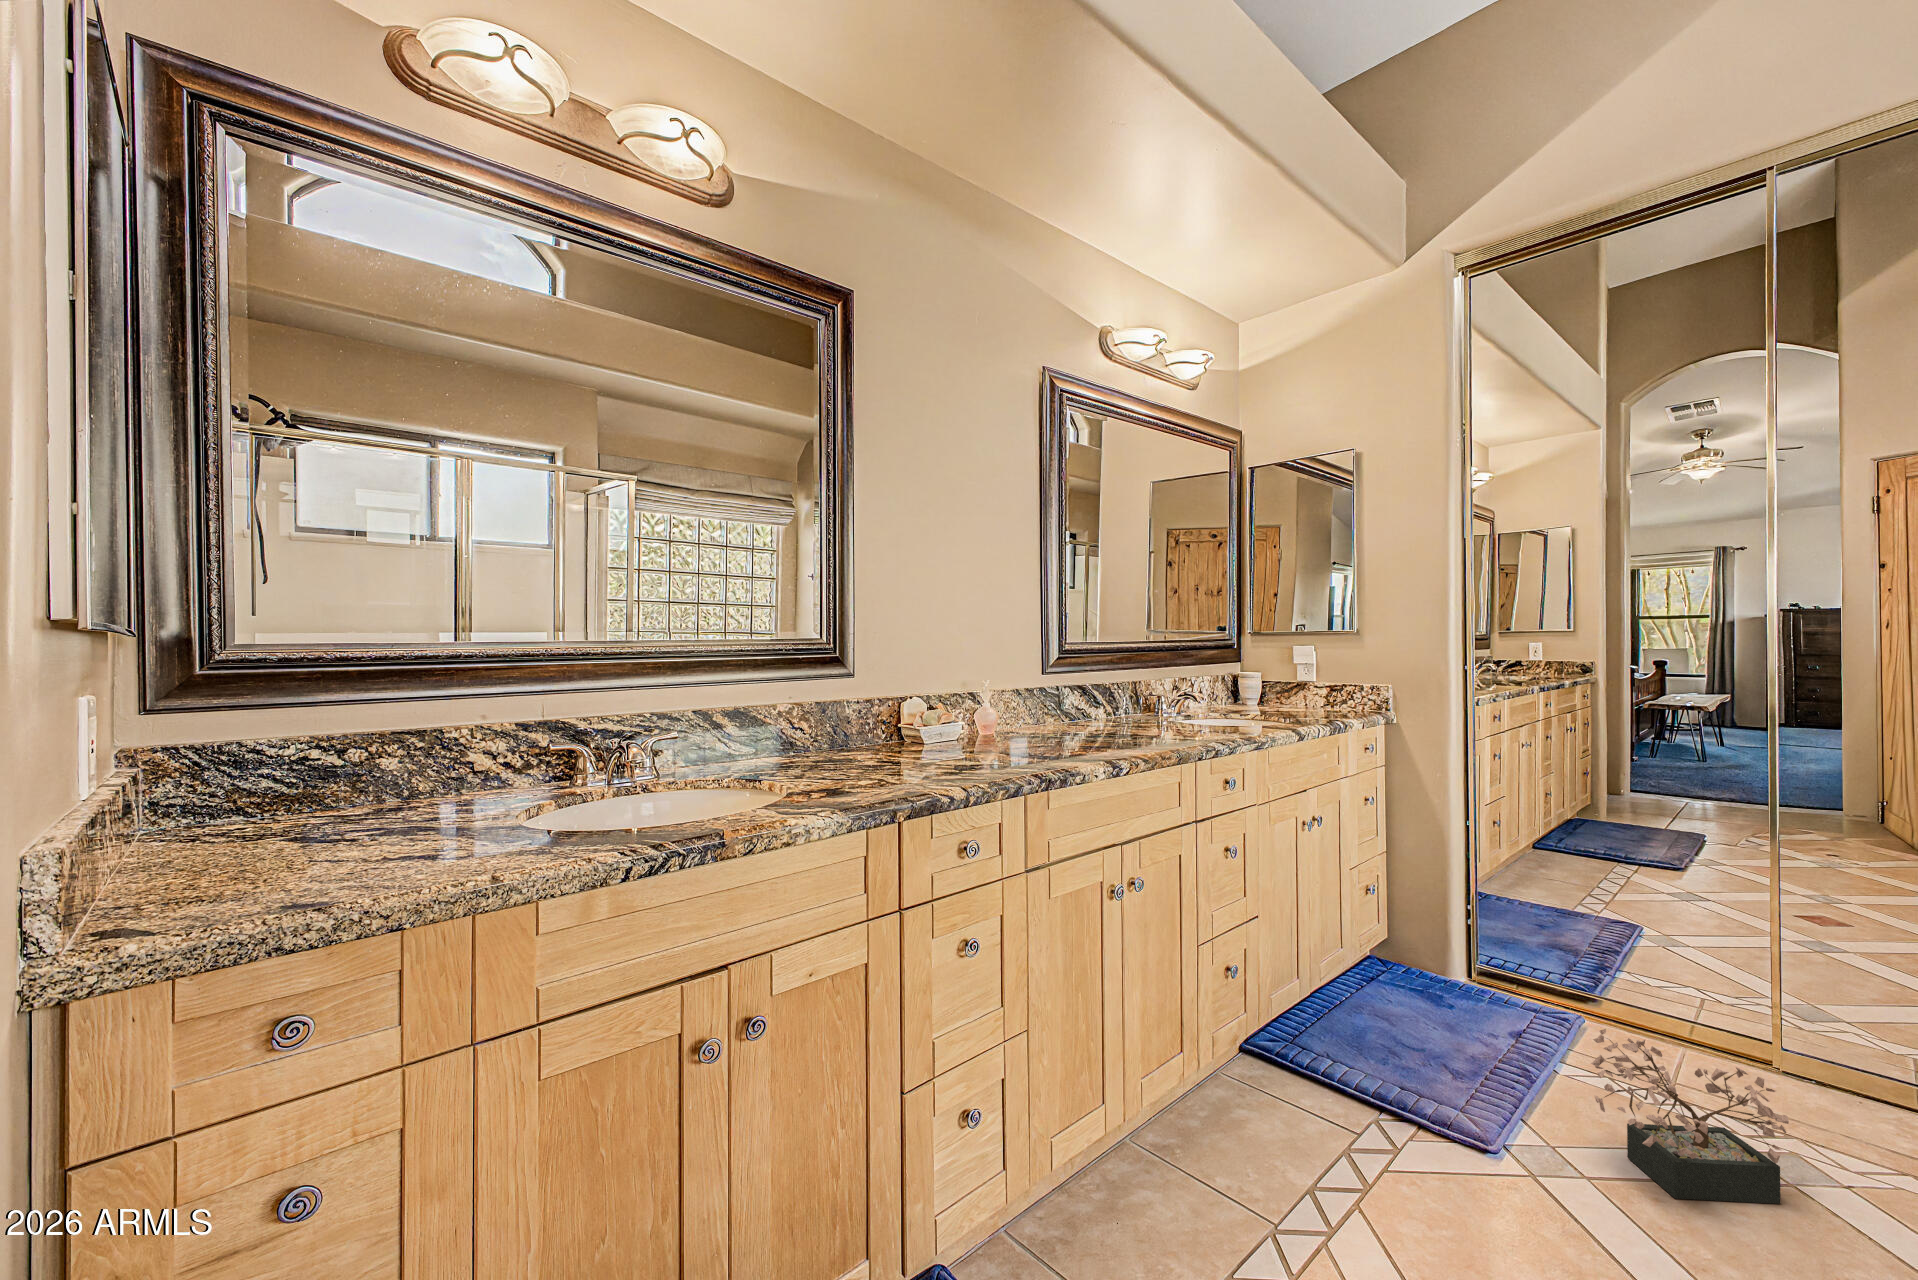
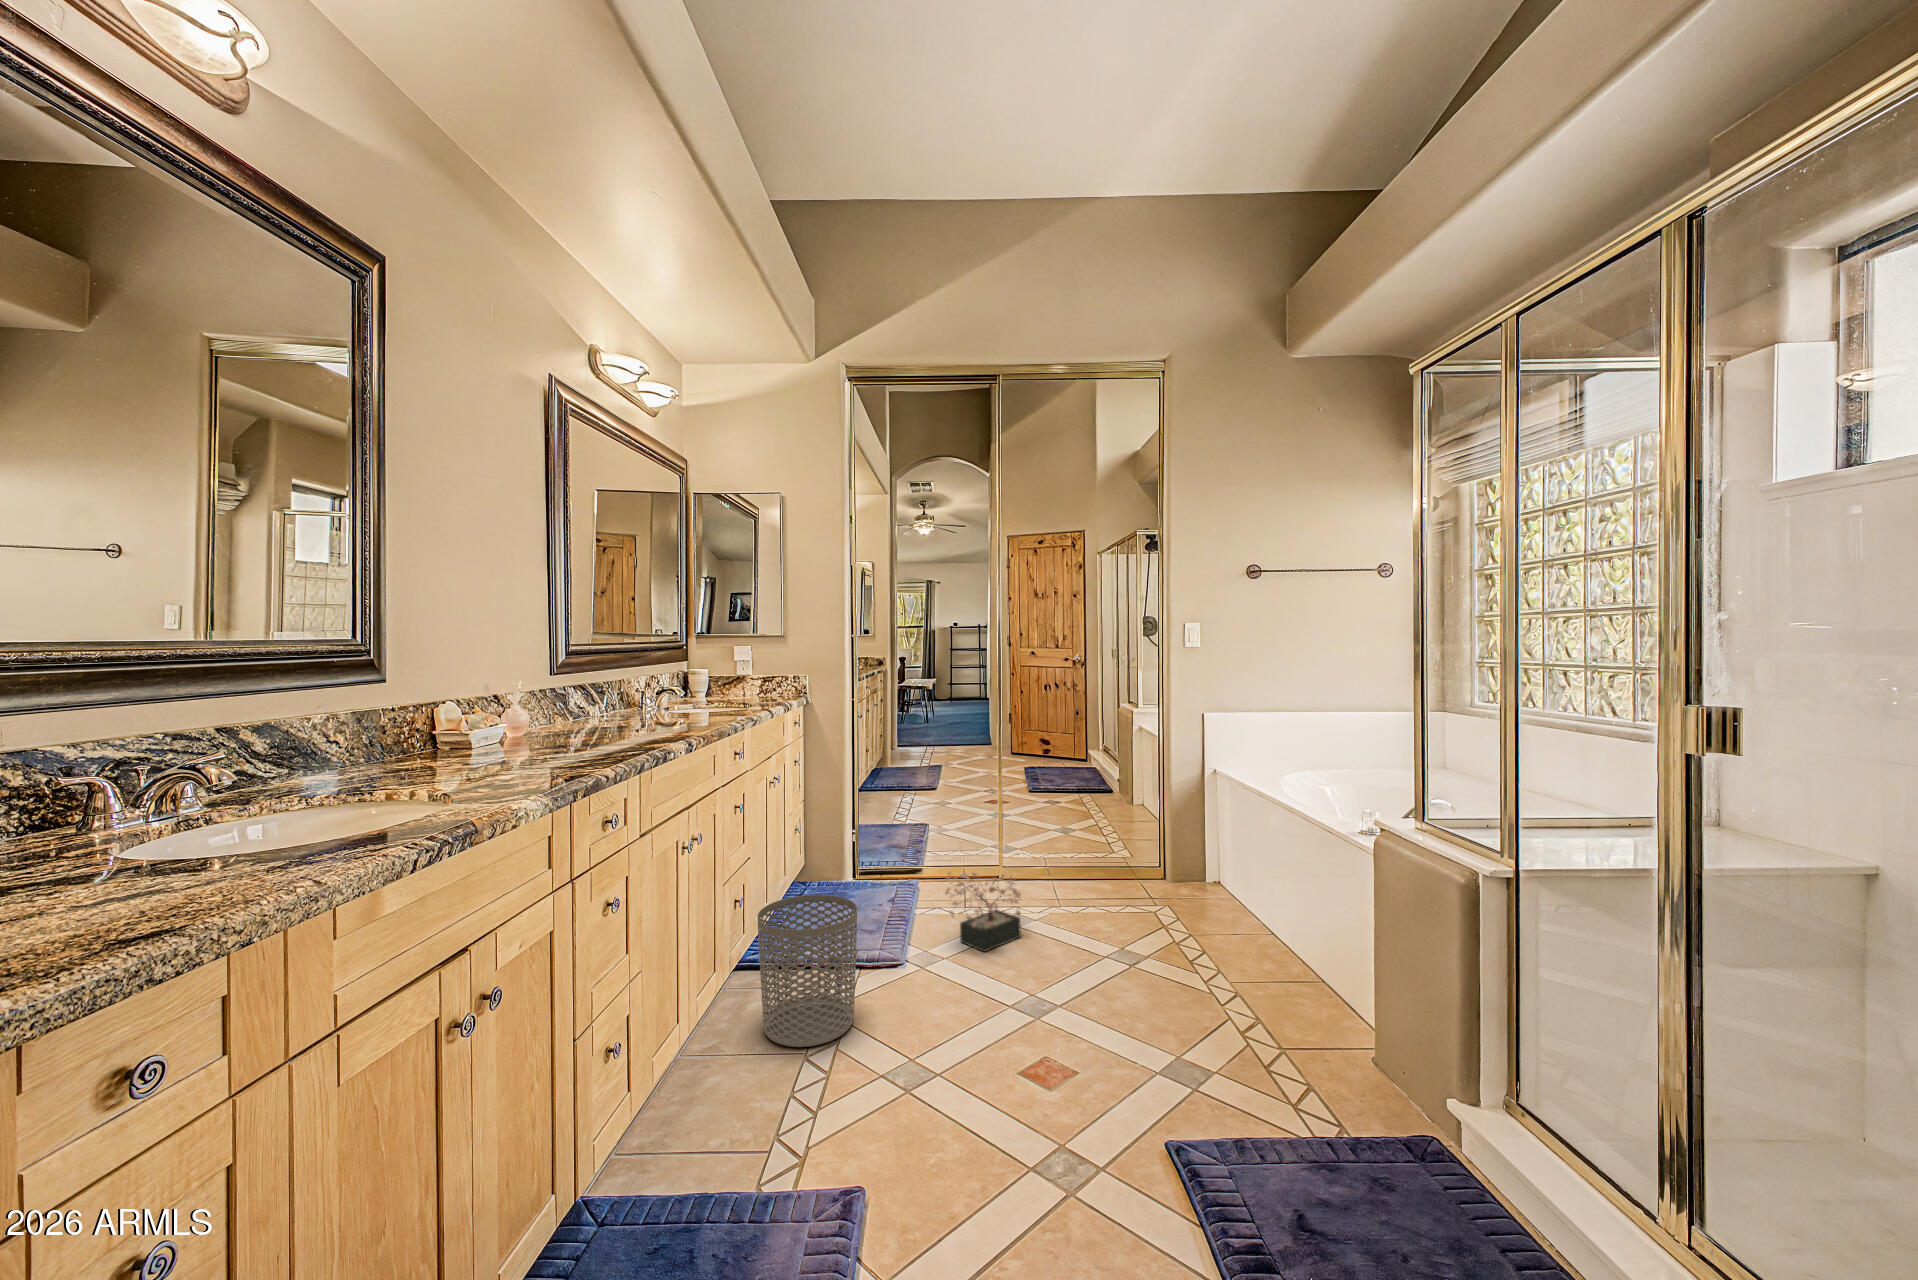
waste bin: none [1223,990,1374,1223] -> present [757,895,857,1047]

